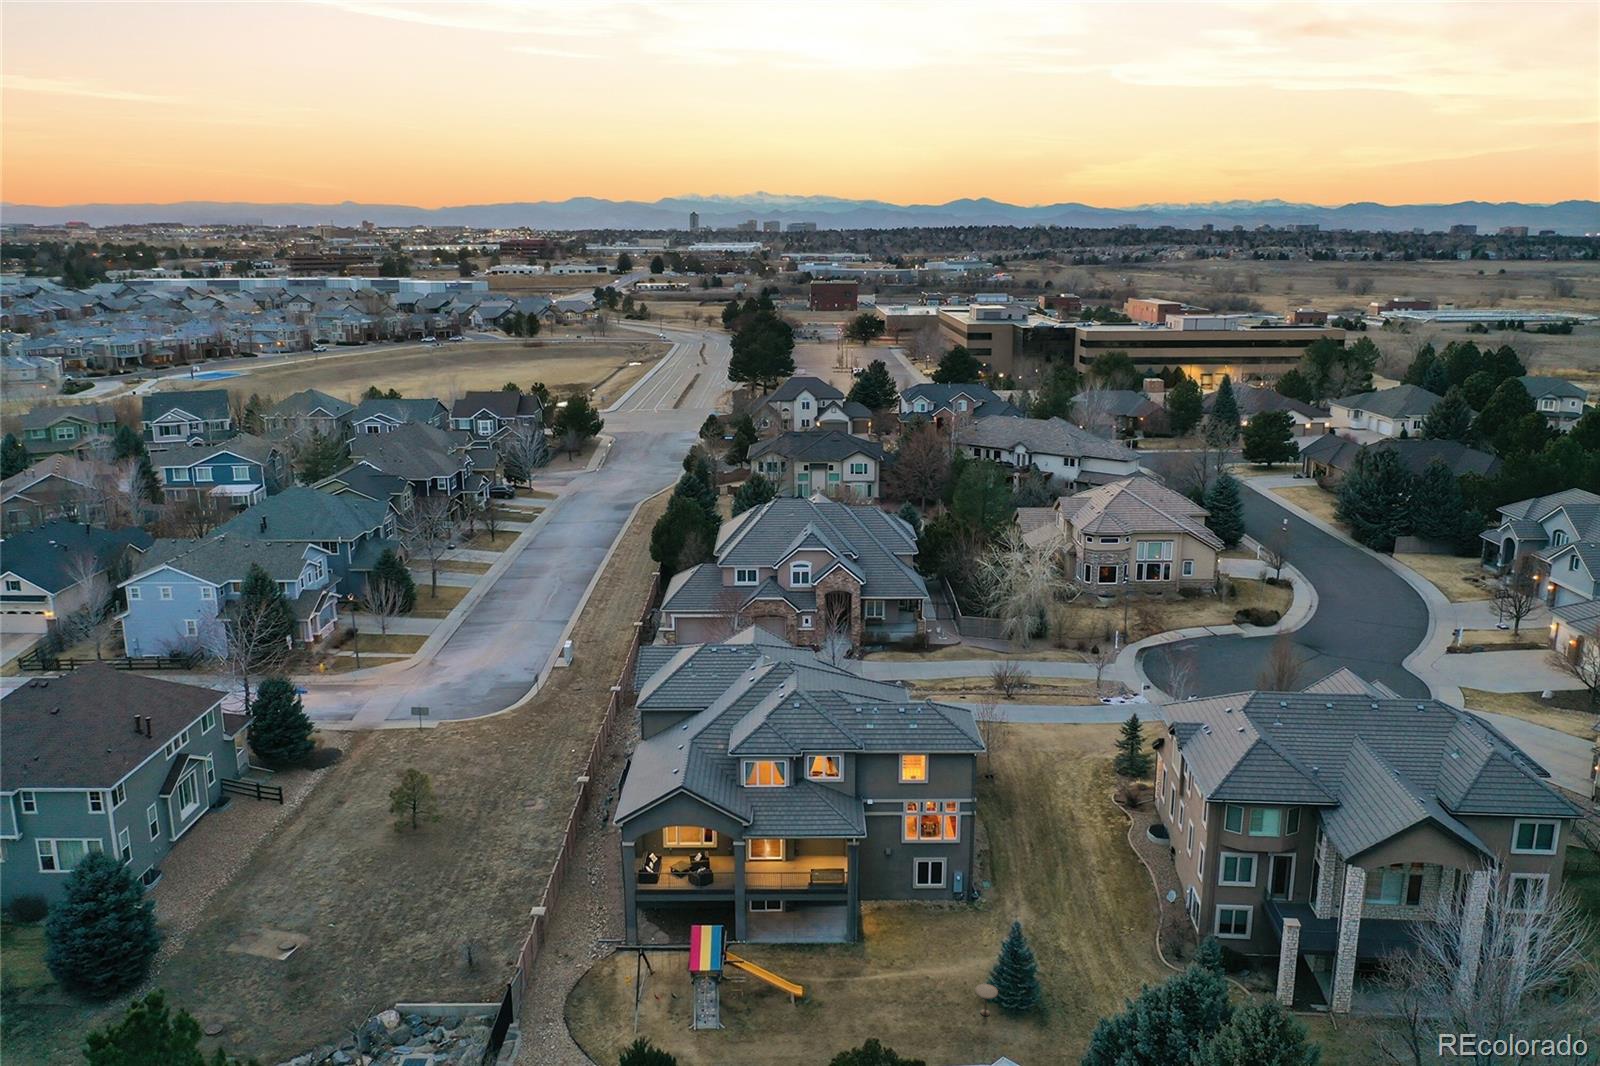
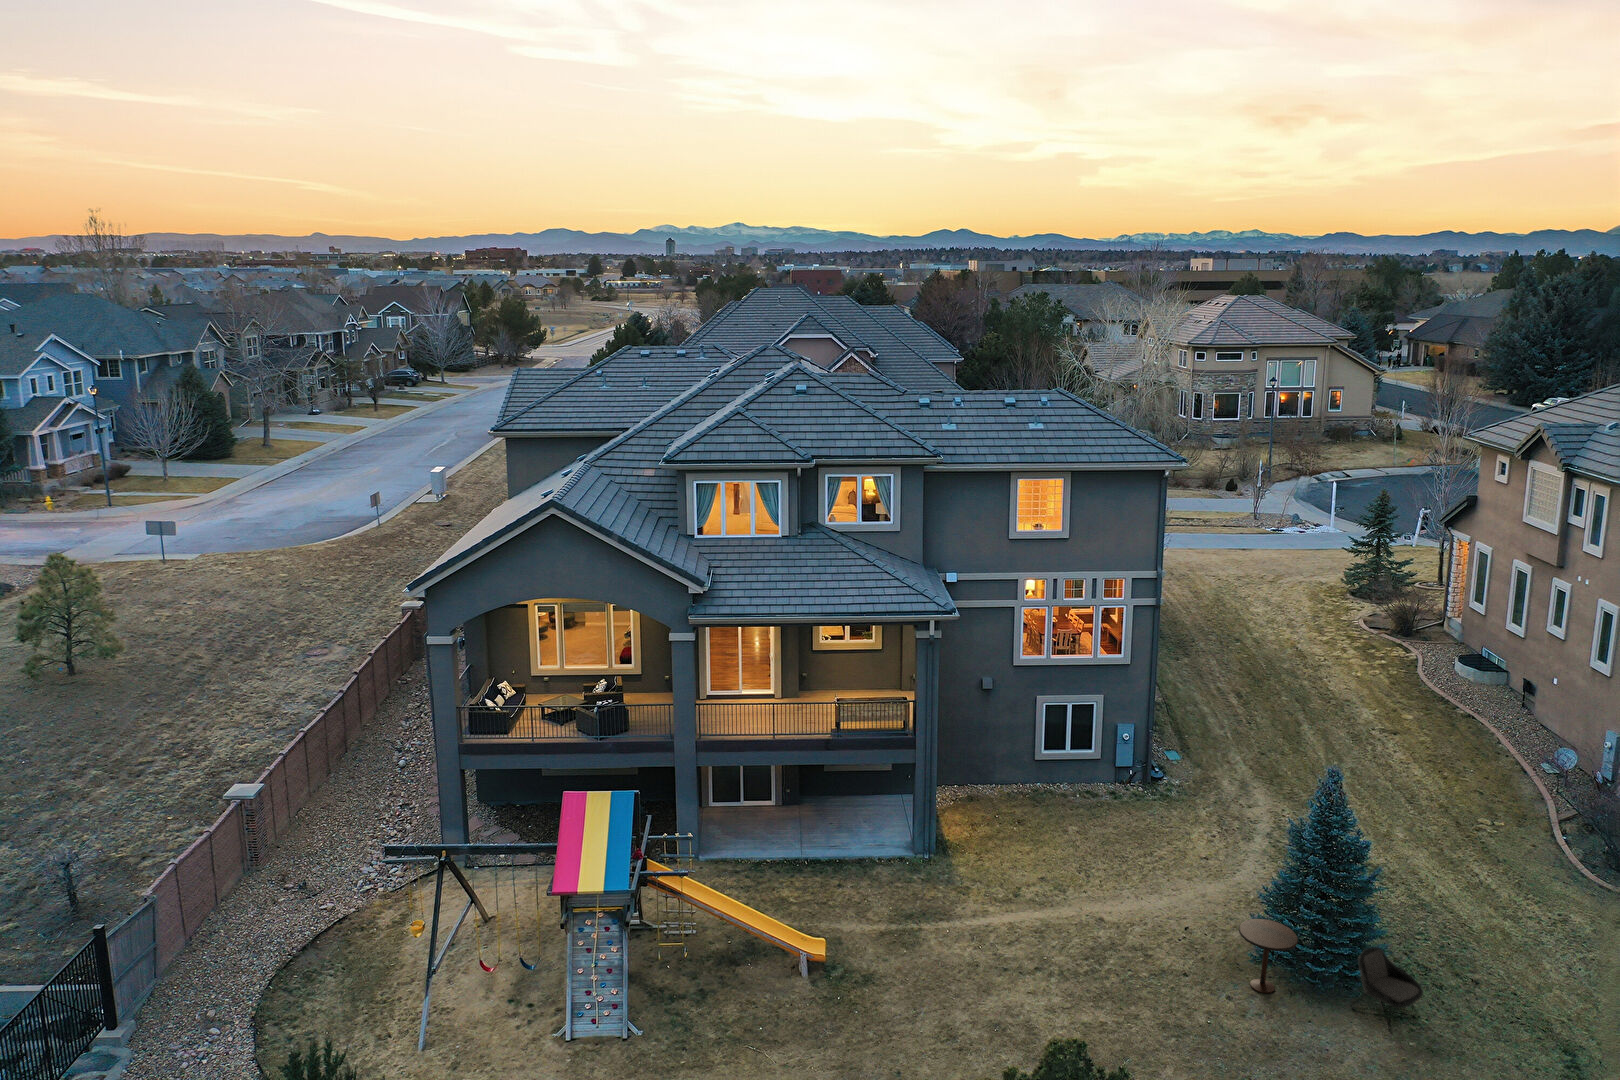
lounge chair: none [1018,998,1046,1033] -> present [1351,947,1423,1030]

